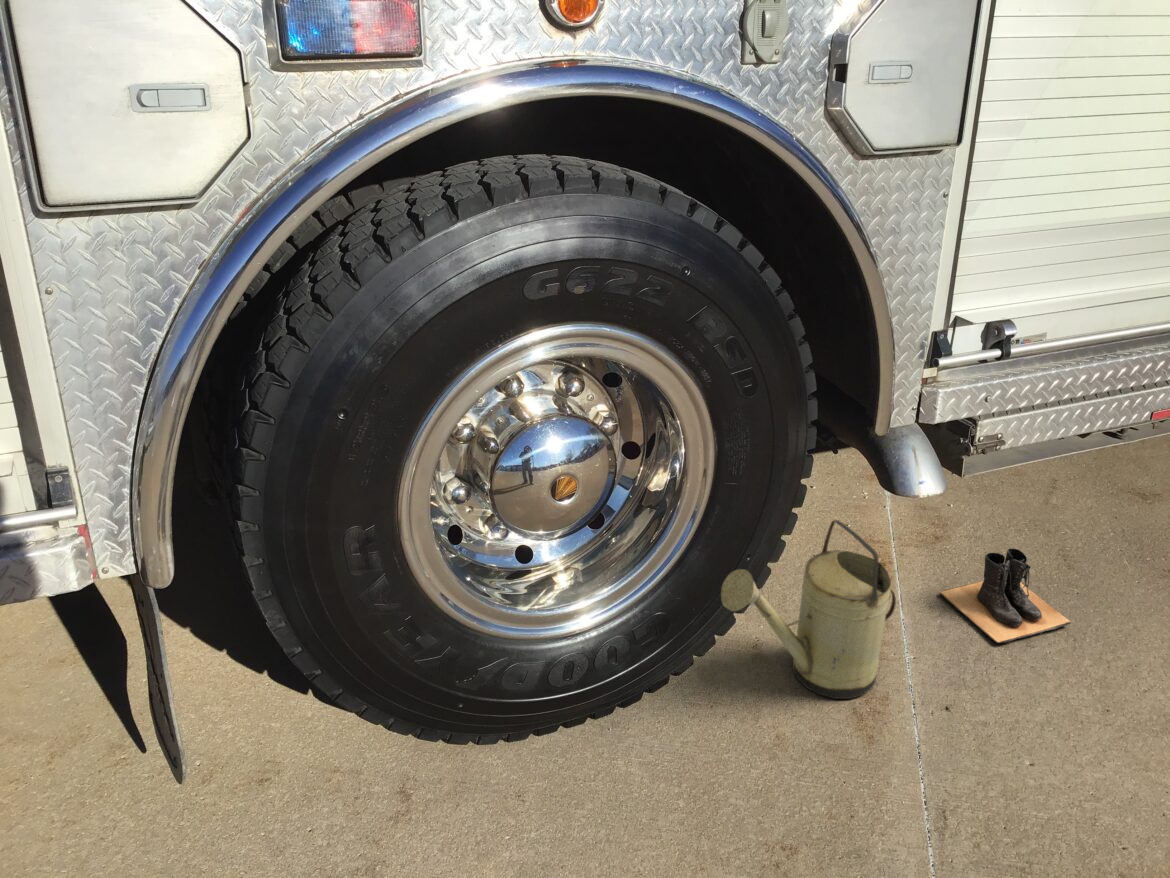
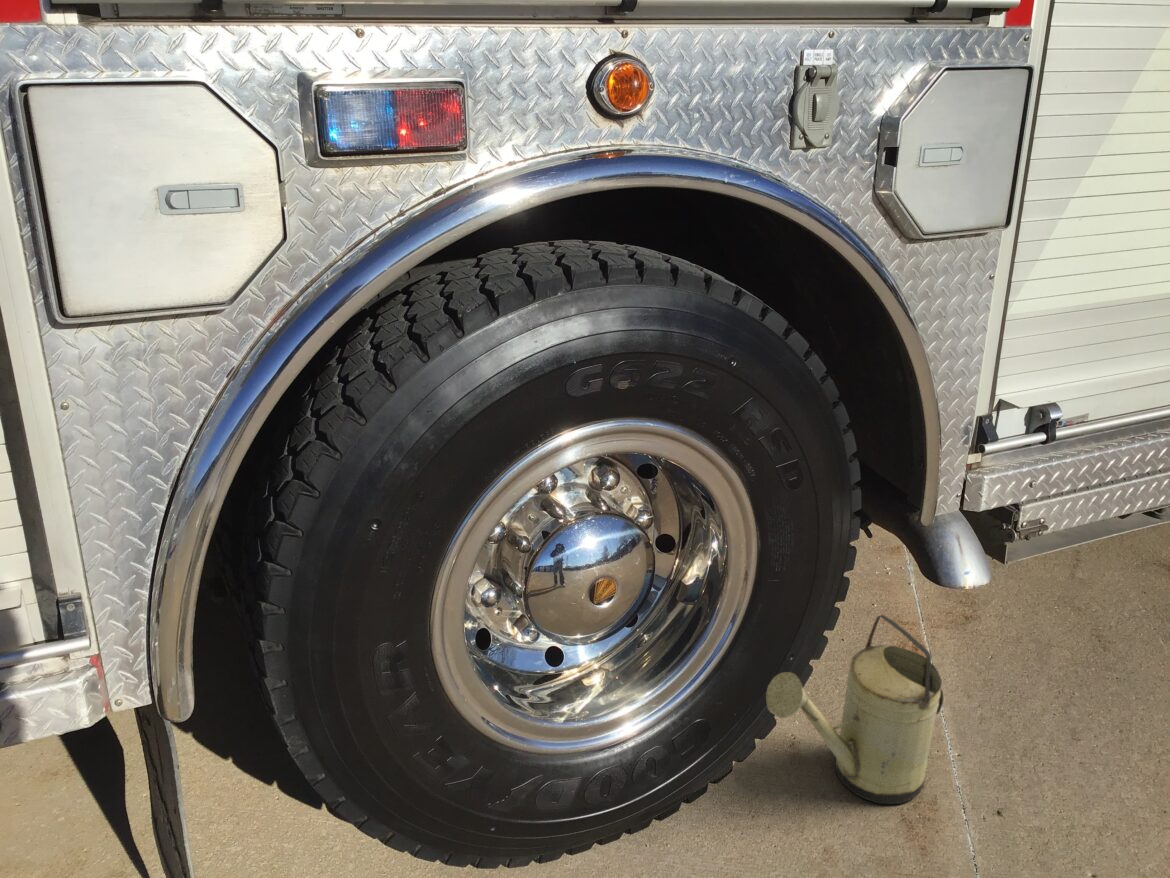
boots: present [940,548,1071,643] -> none [981,634,1119,737]

